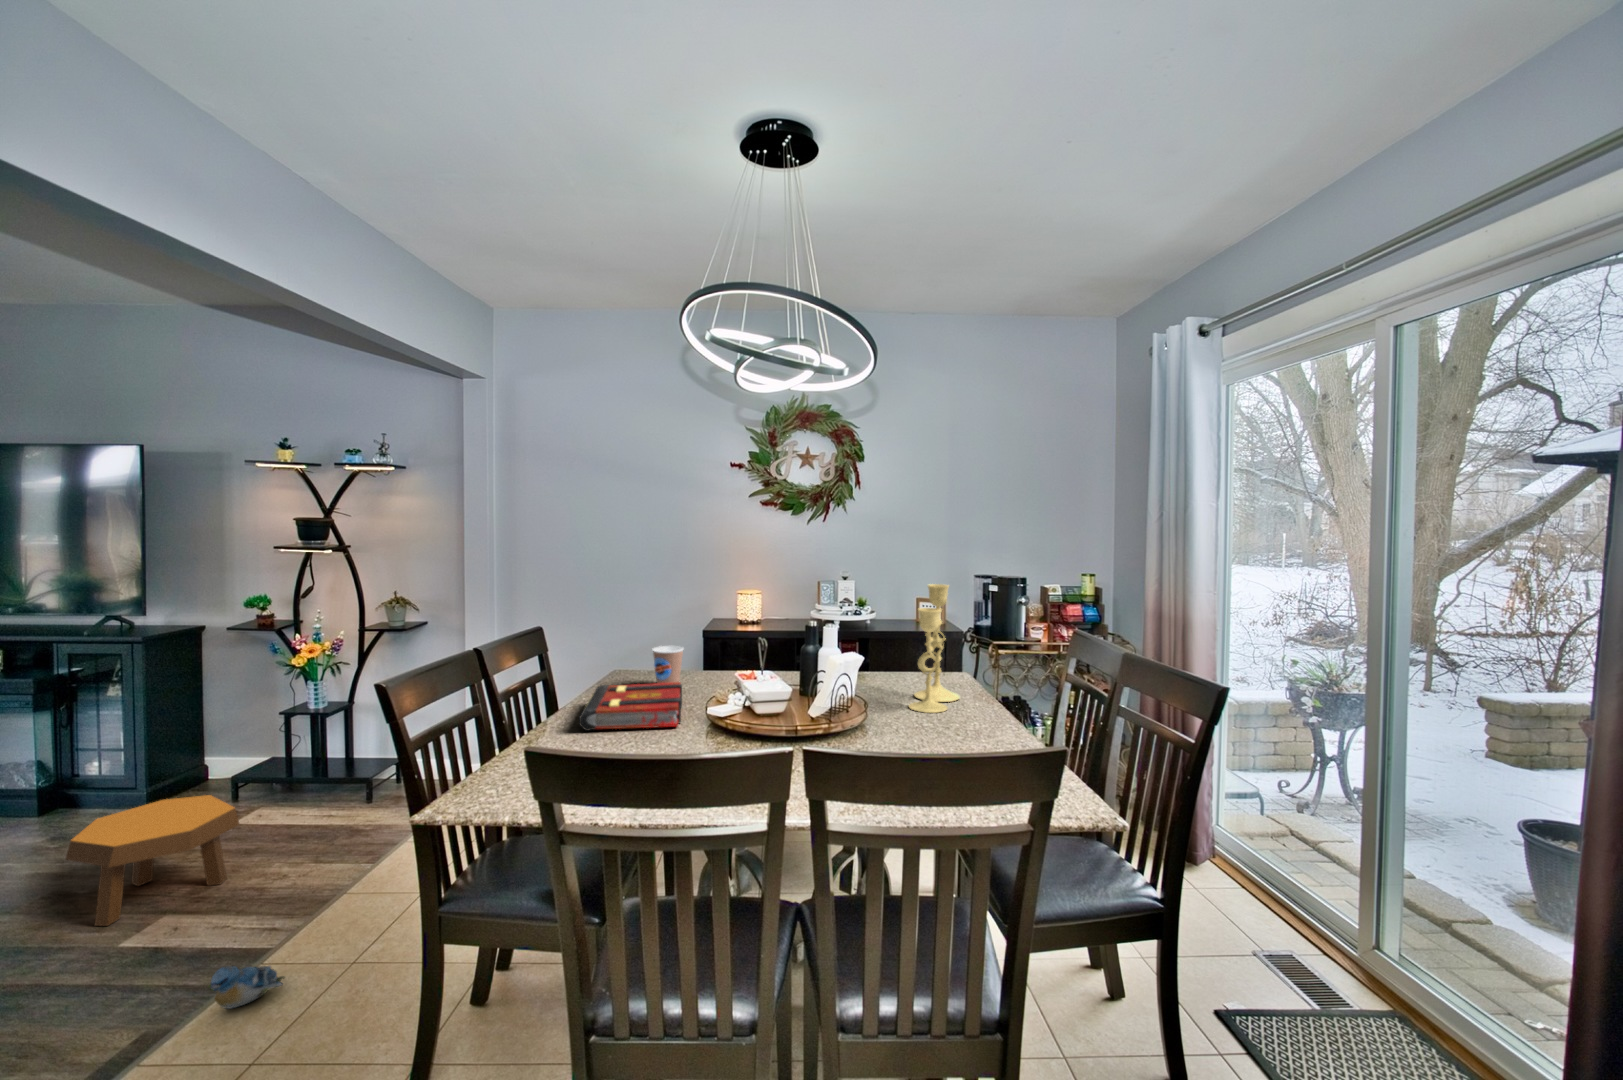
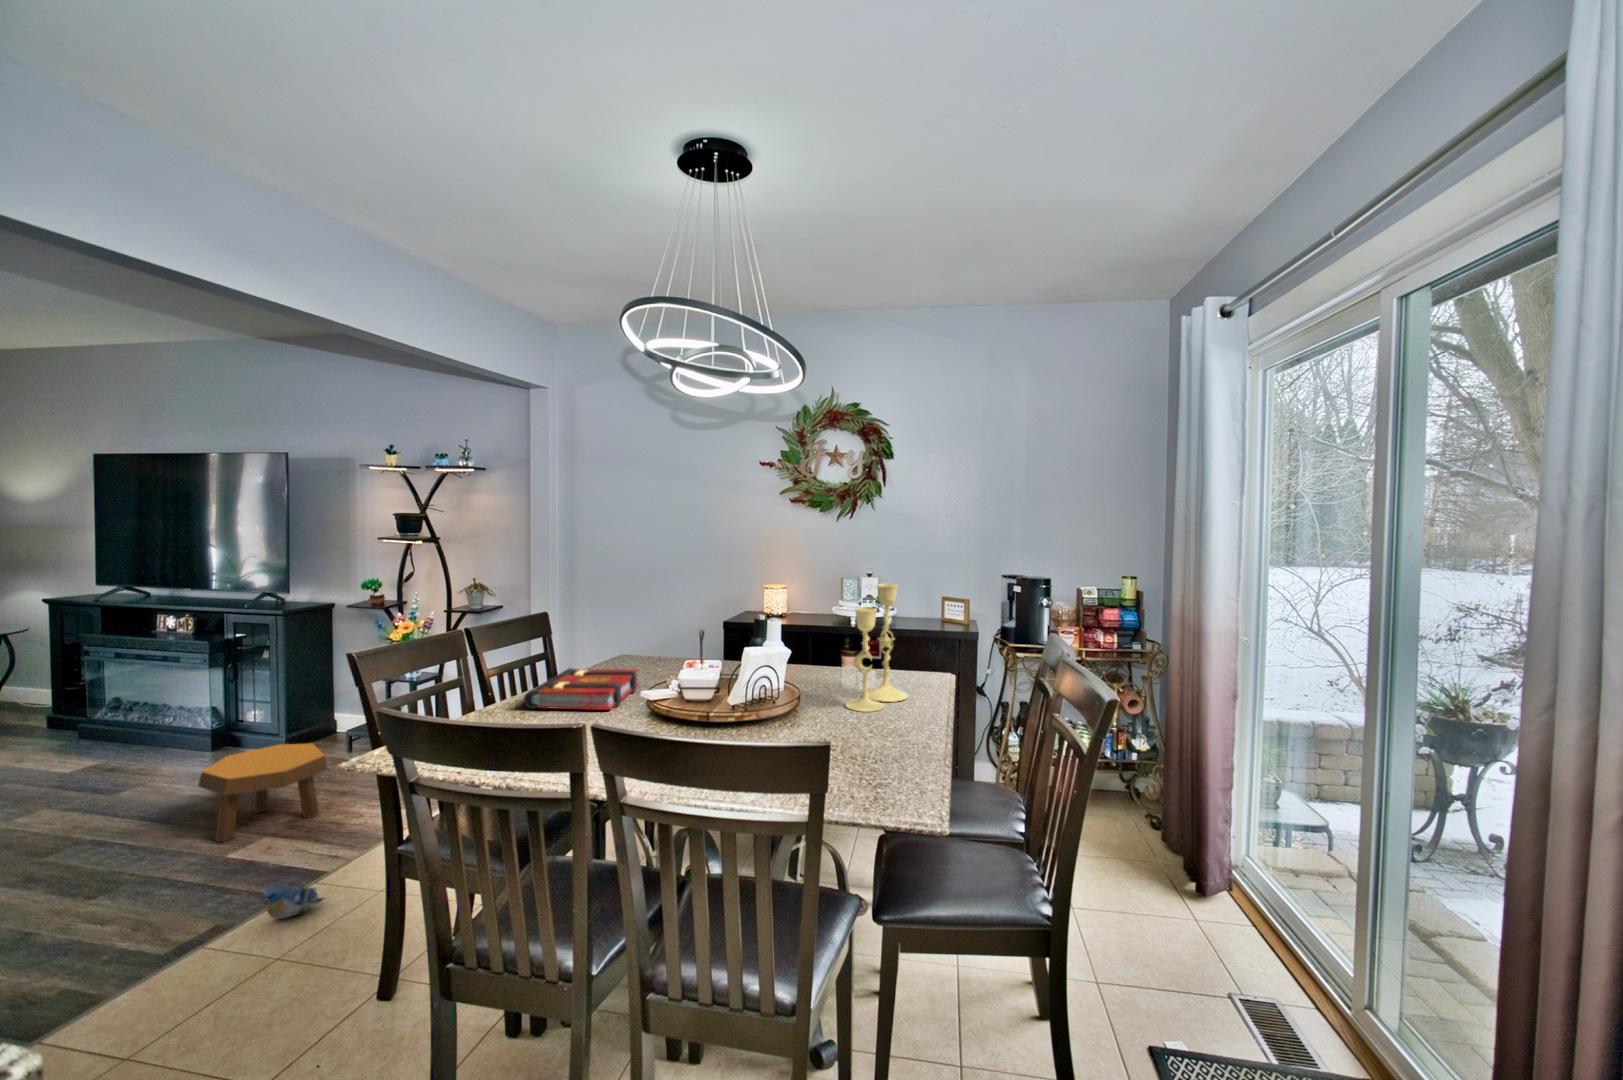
coffee cup: present [653,646,684,683] -> none [629,635,659,673]

